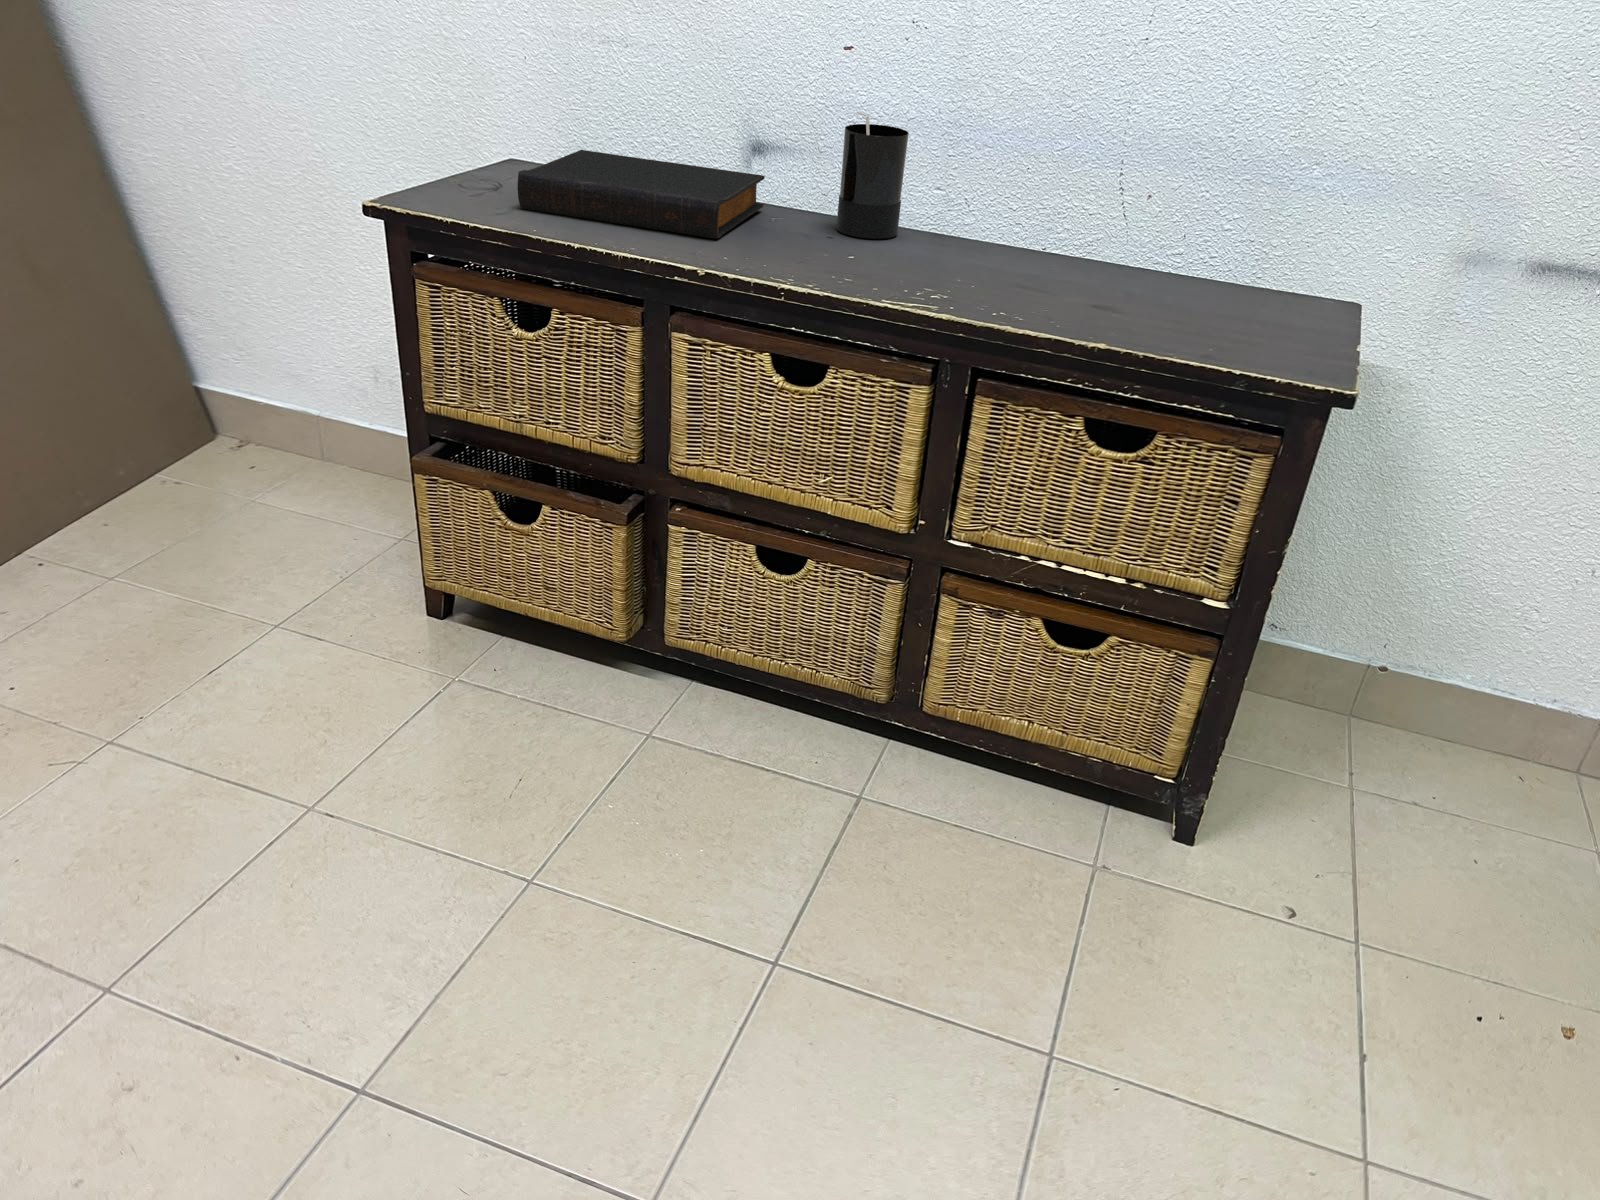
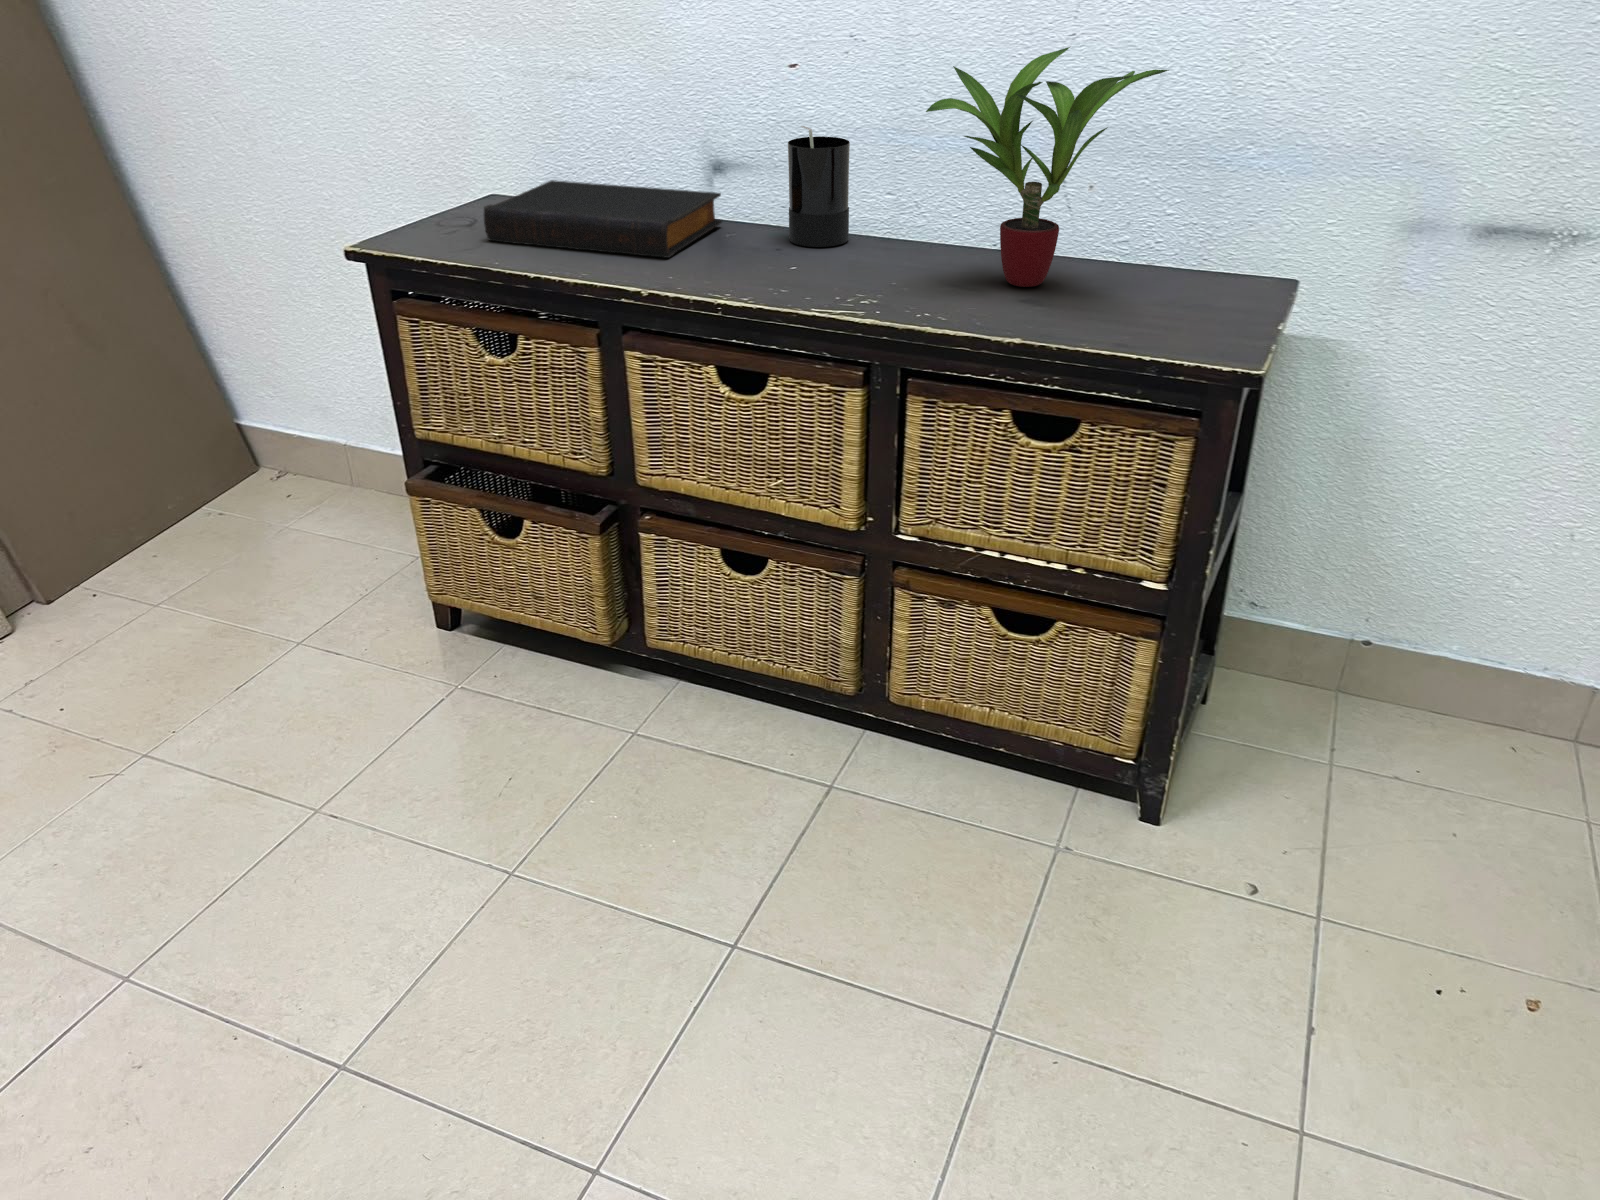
potted plant: none [1012,51,1255,293] -> present [926,47,1169,287]

